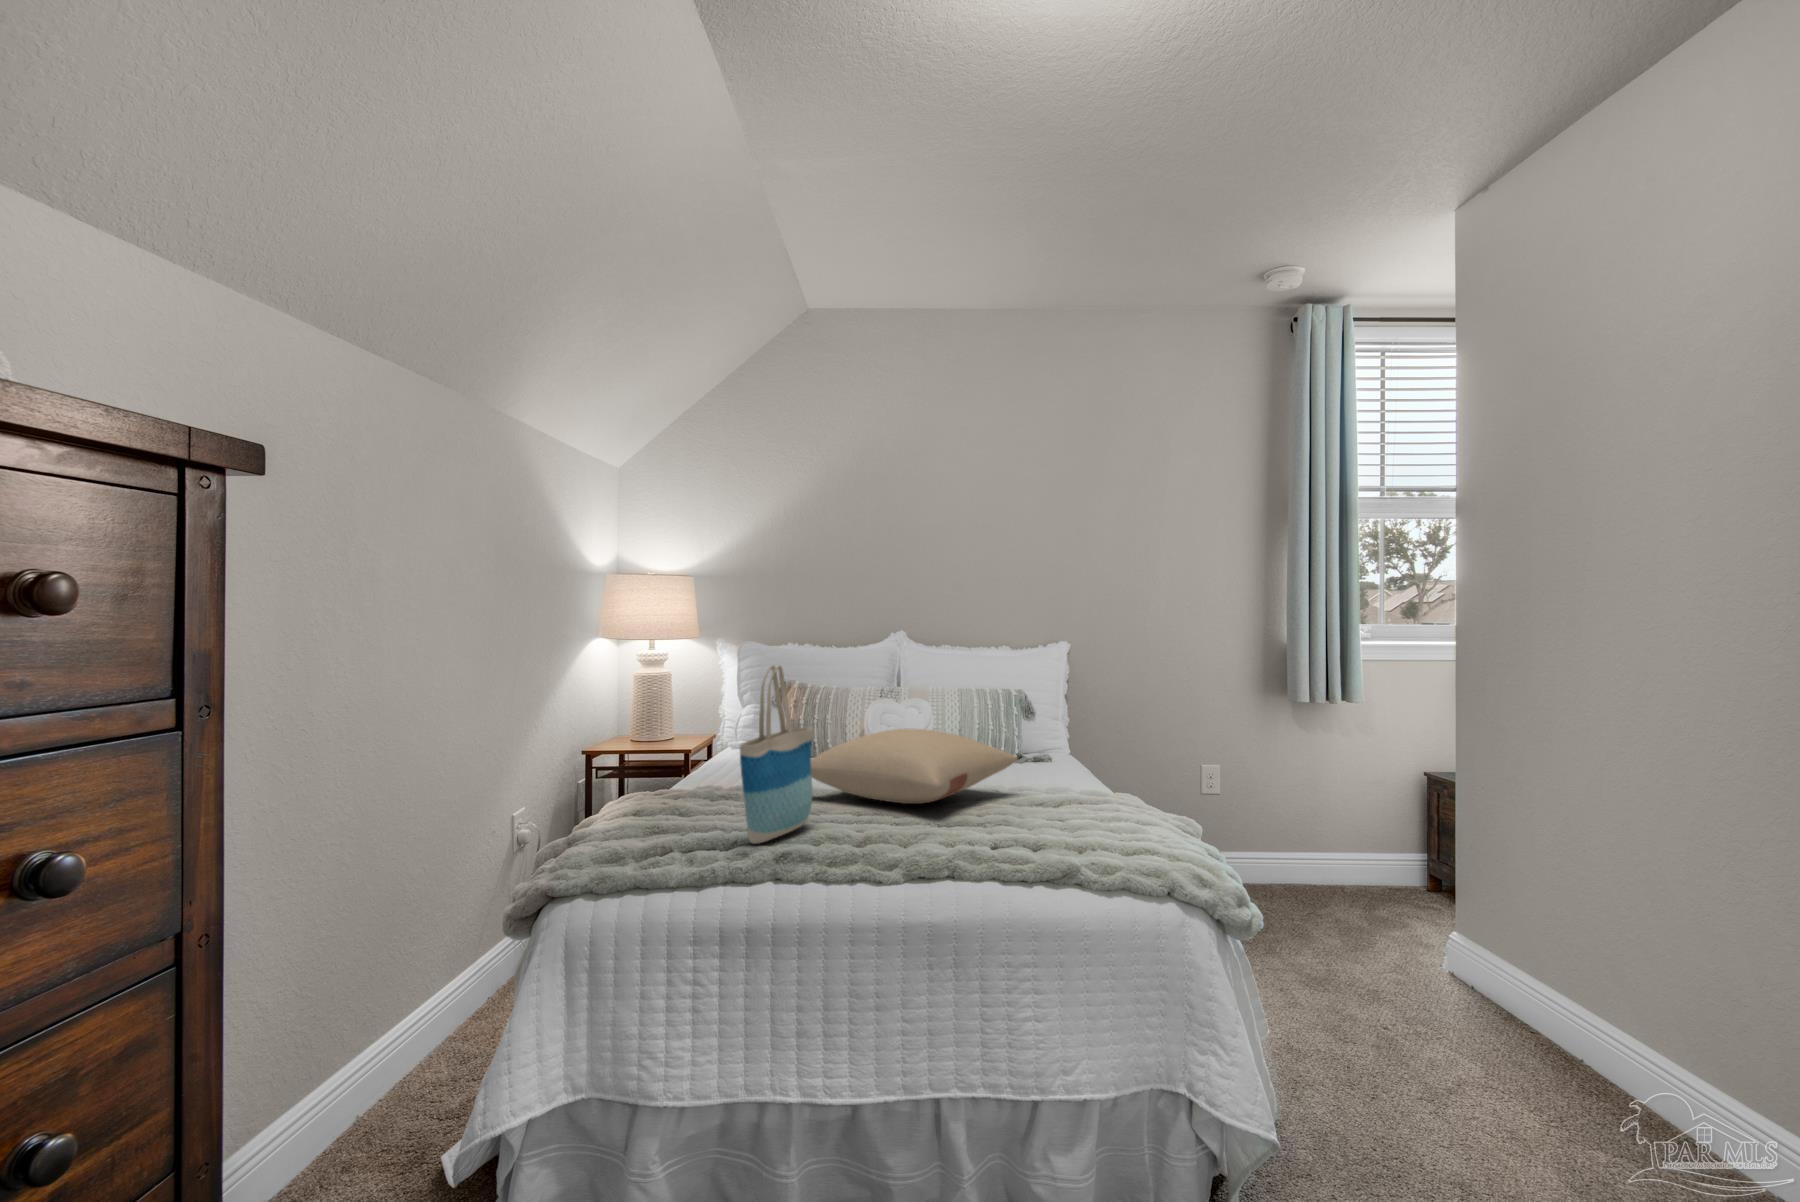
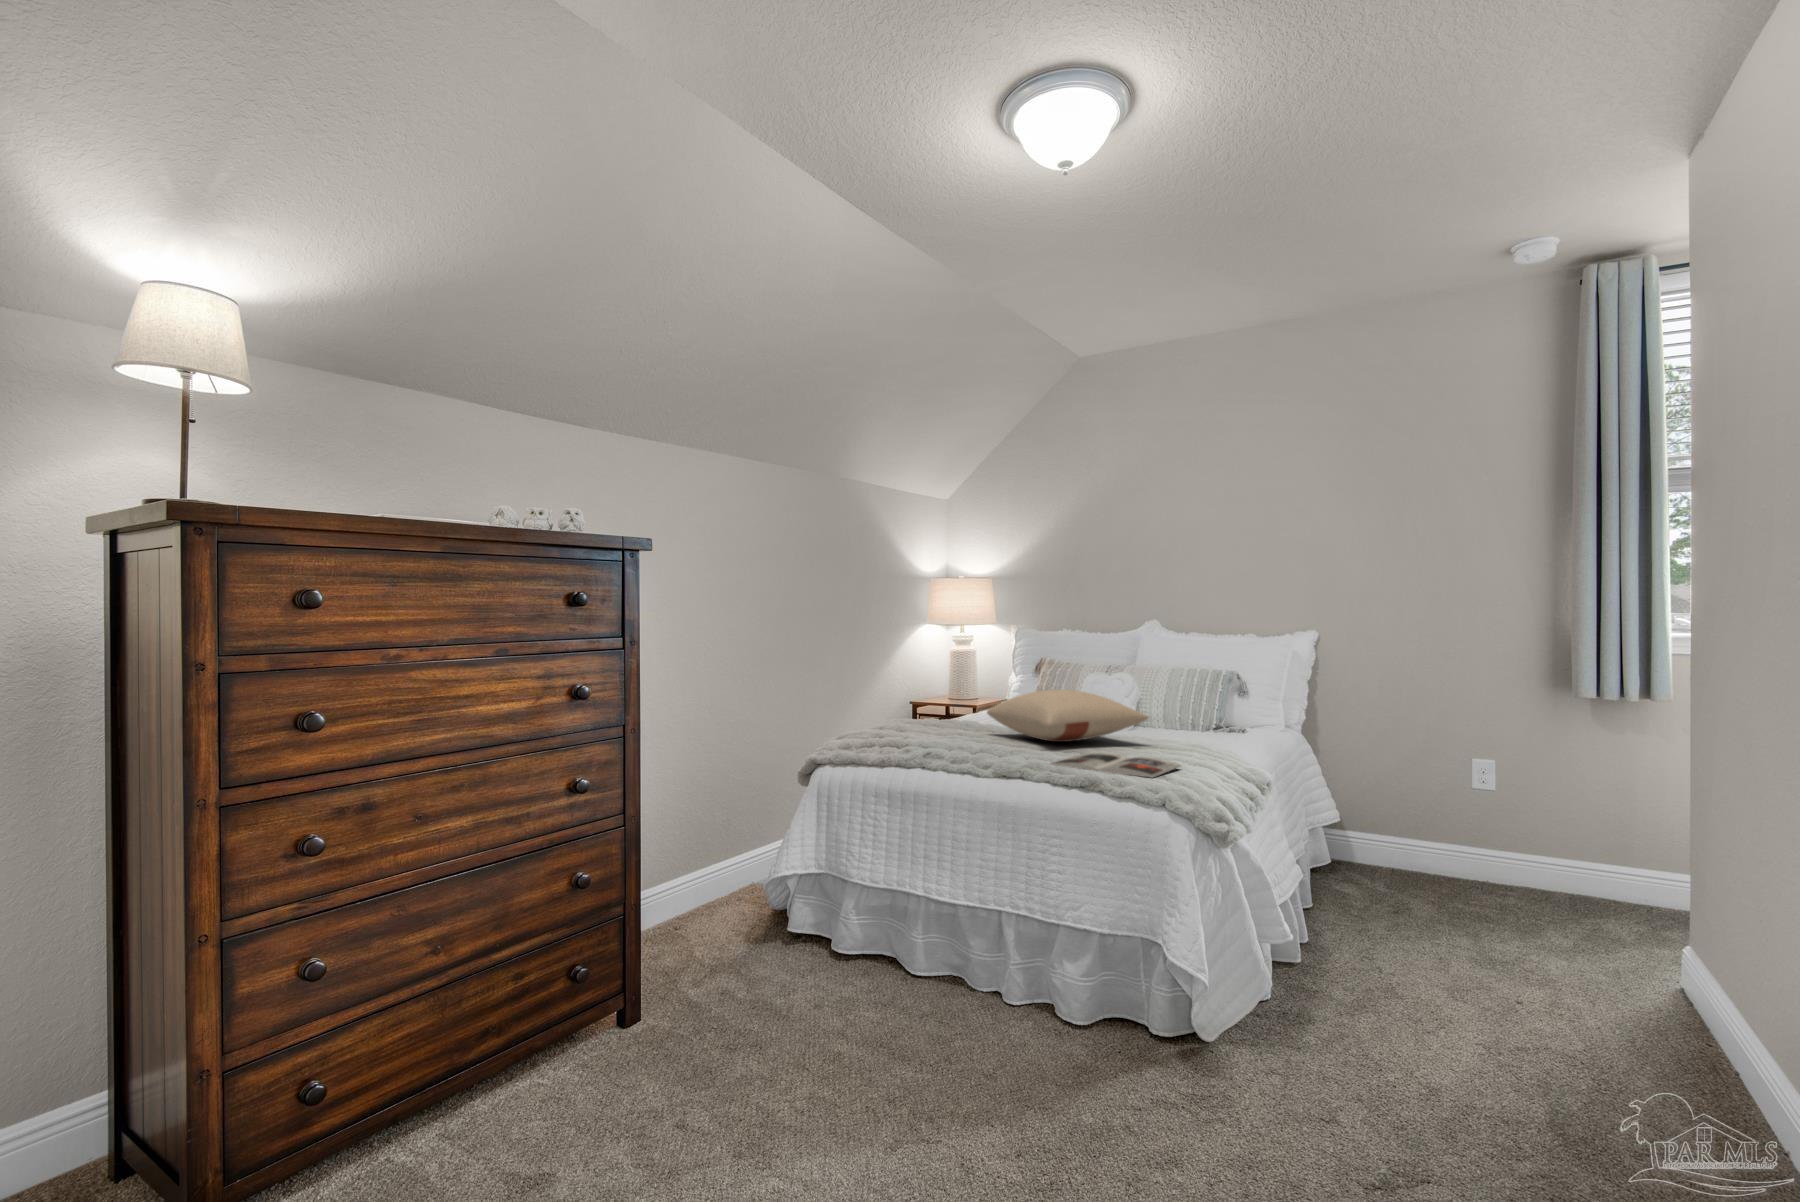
tote bag: present [740,665,813,844] -> none [904,637,970,747]
magazine: none [994,821,1167,860] -> present [1051,753,1180,778]

